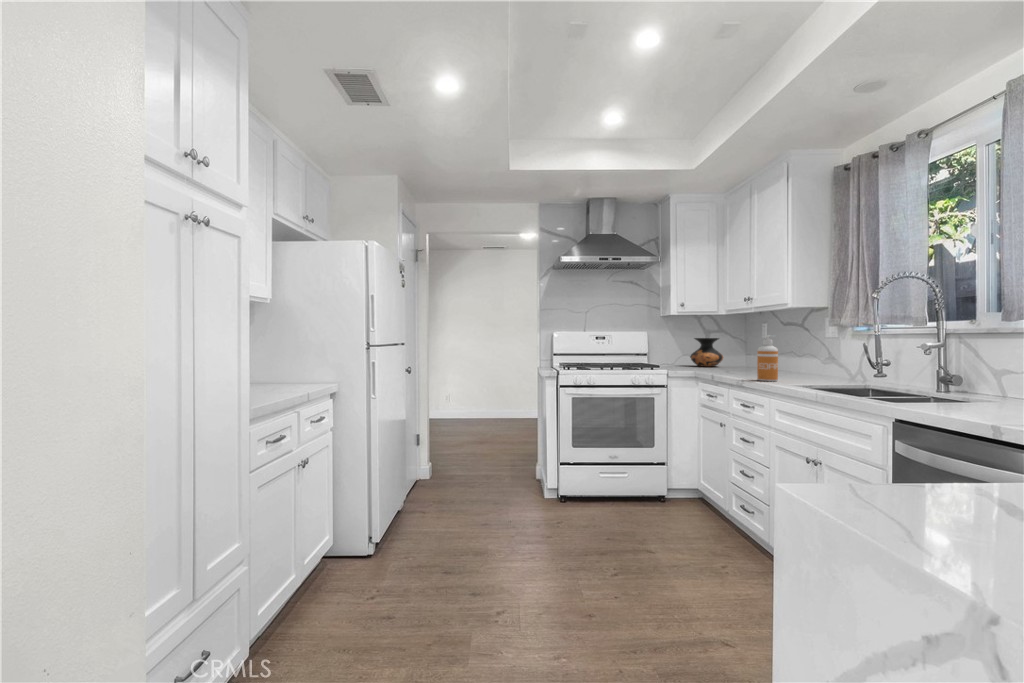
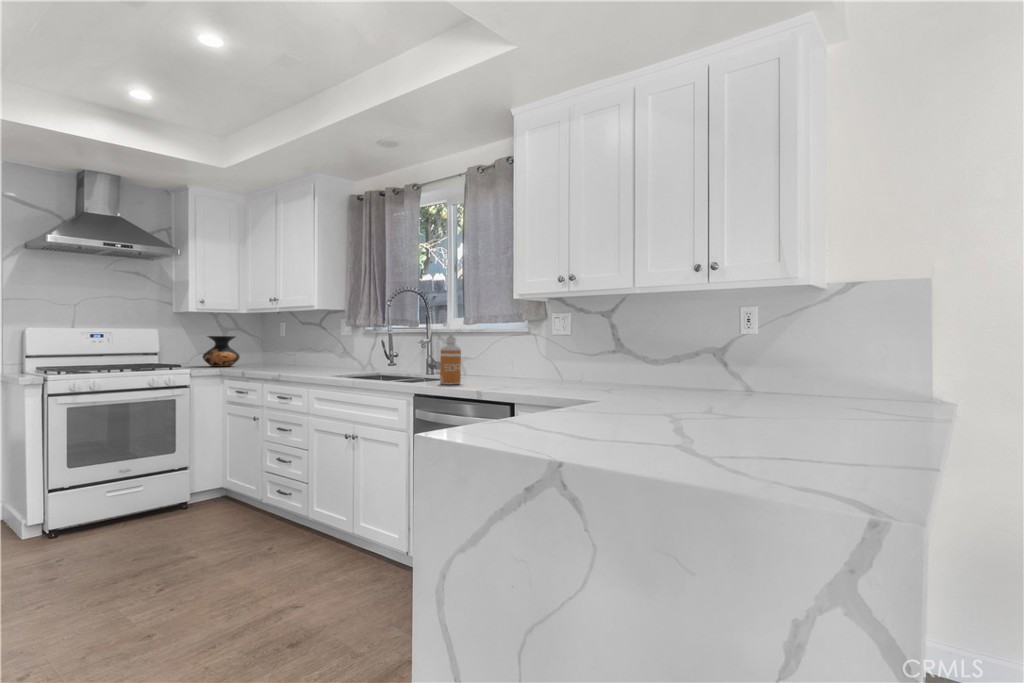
soap dispenser: present [757,335,778,381] -> present [440,332,461,384]

